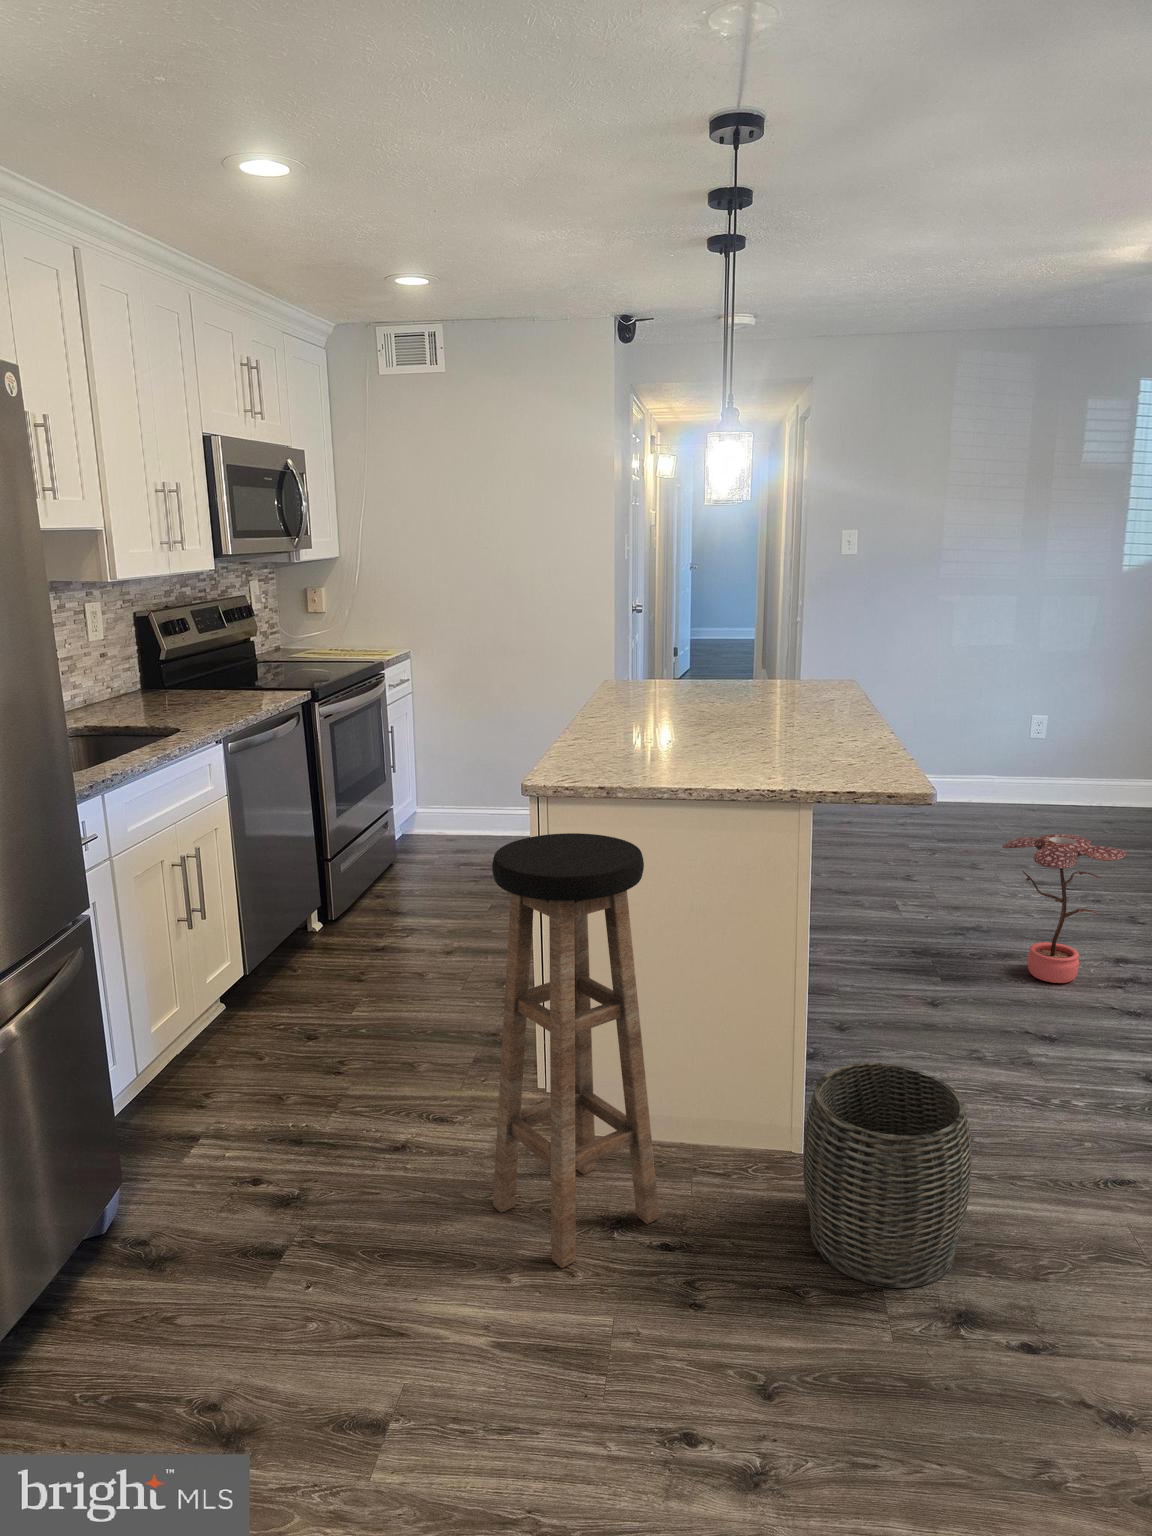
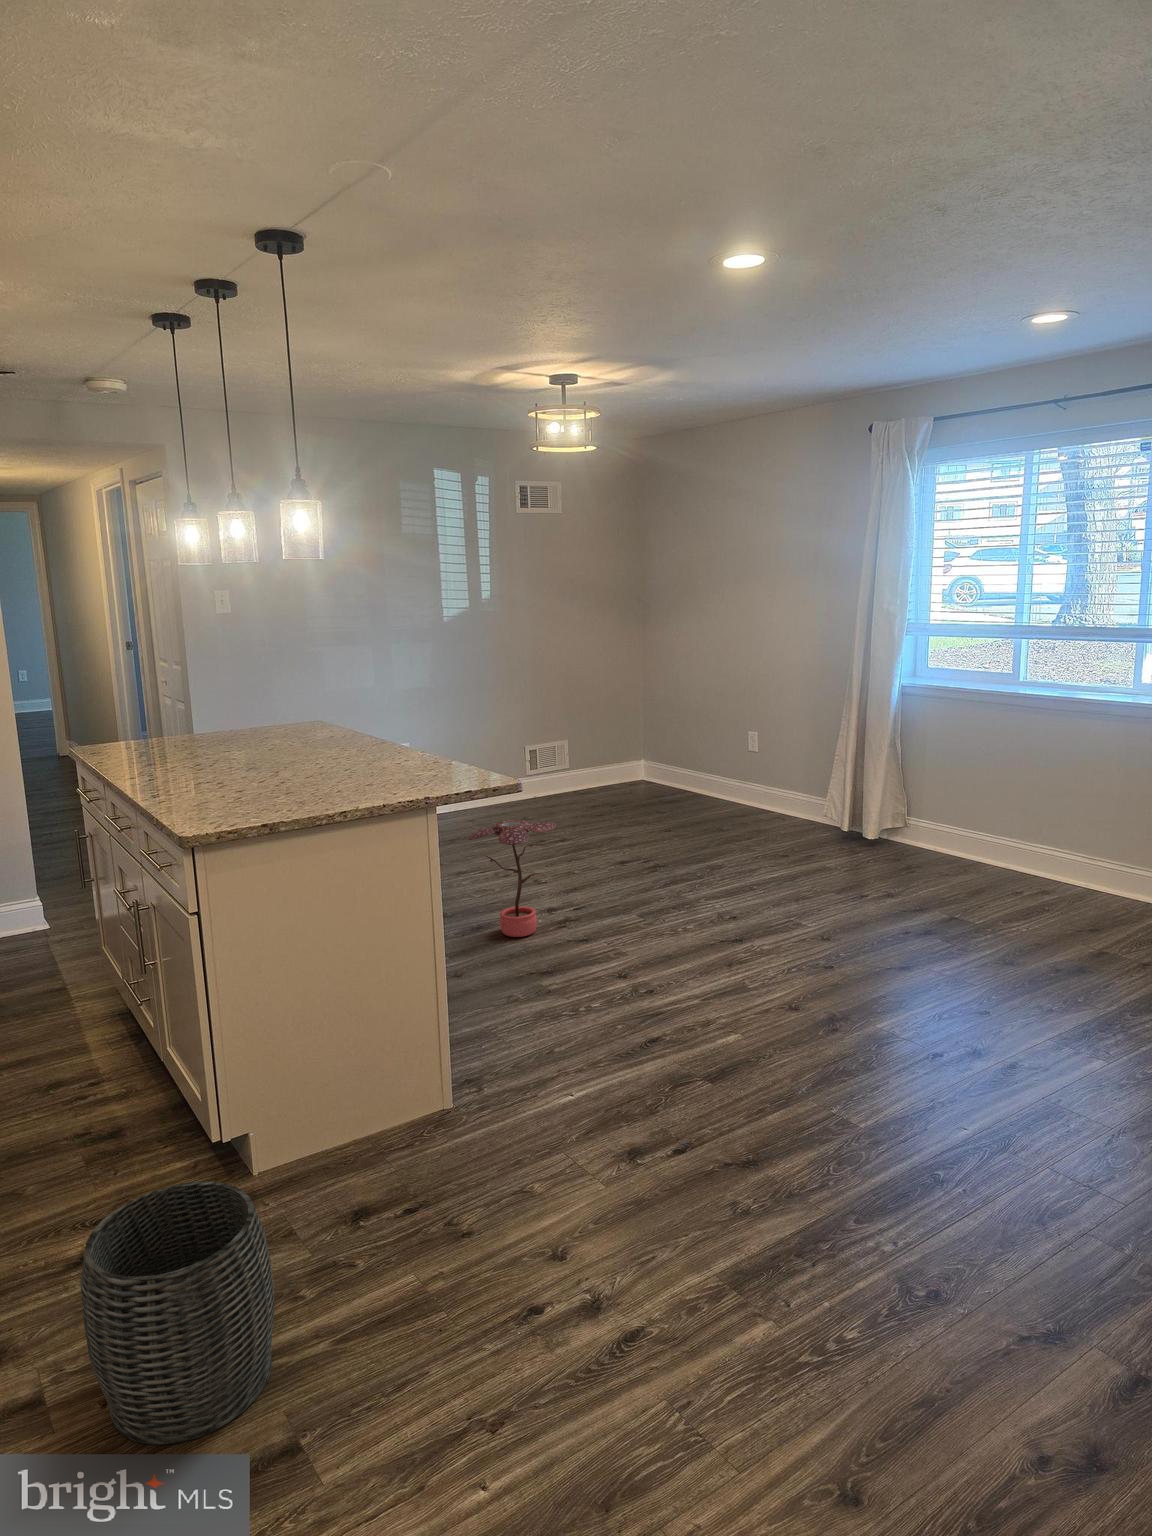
bar stool: present [492,833,659,1268] -> none [201,869,385,1266]
woven basket: present [803,1063,971,1288] -> present [81,1182,274,1444]

